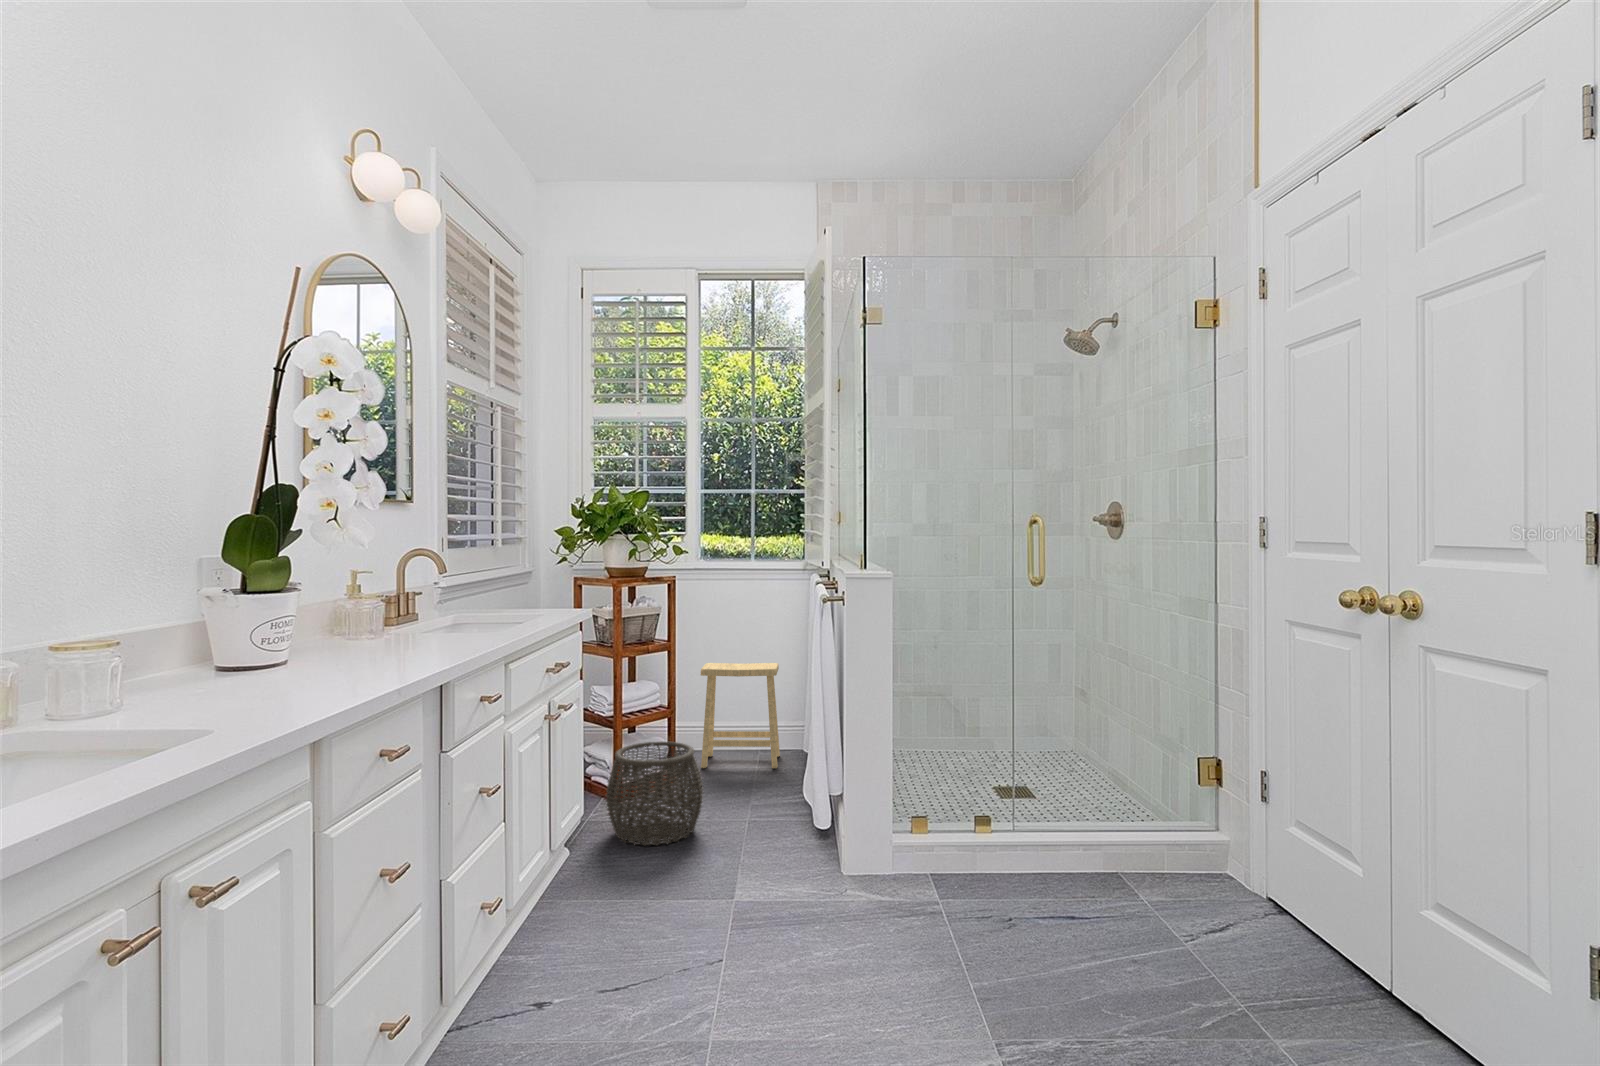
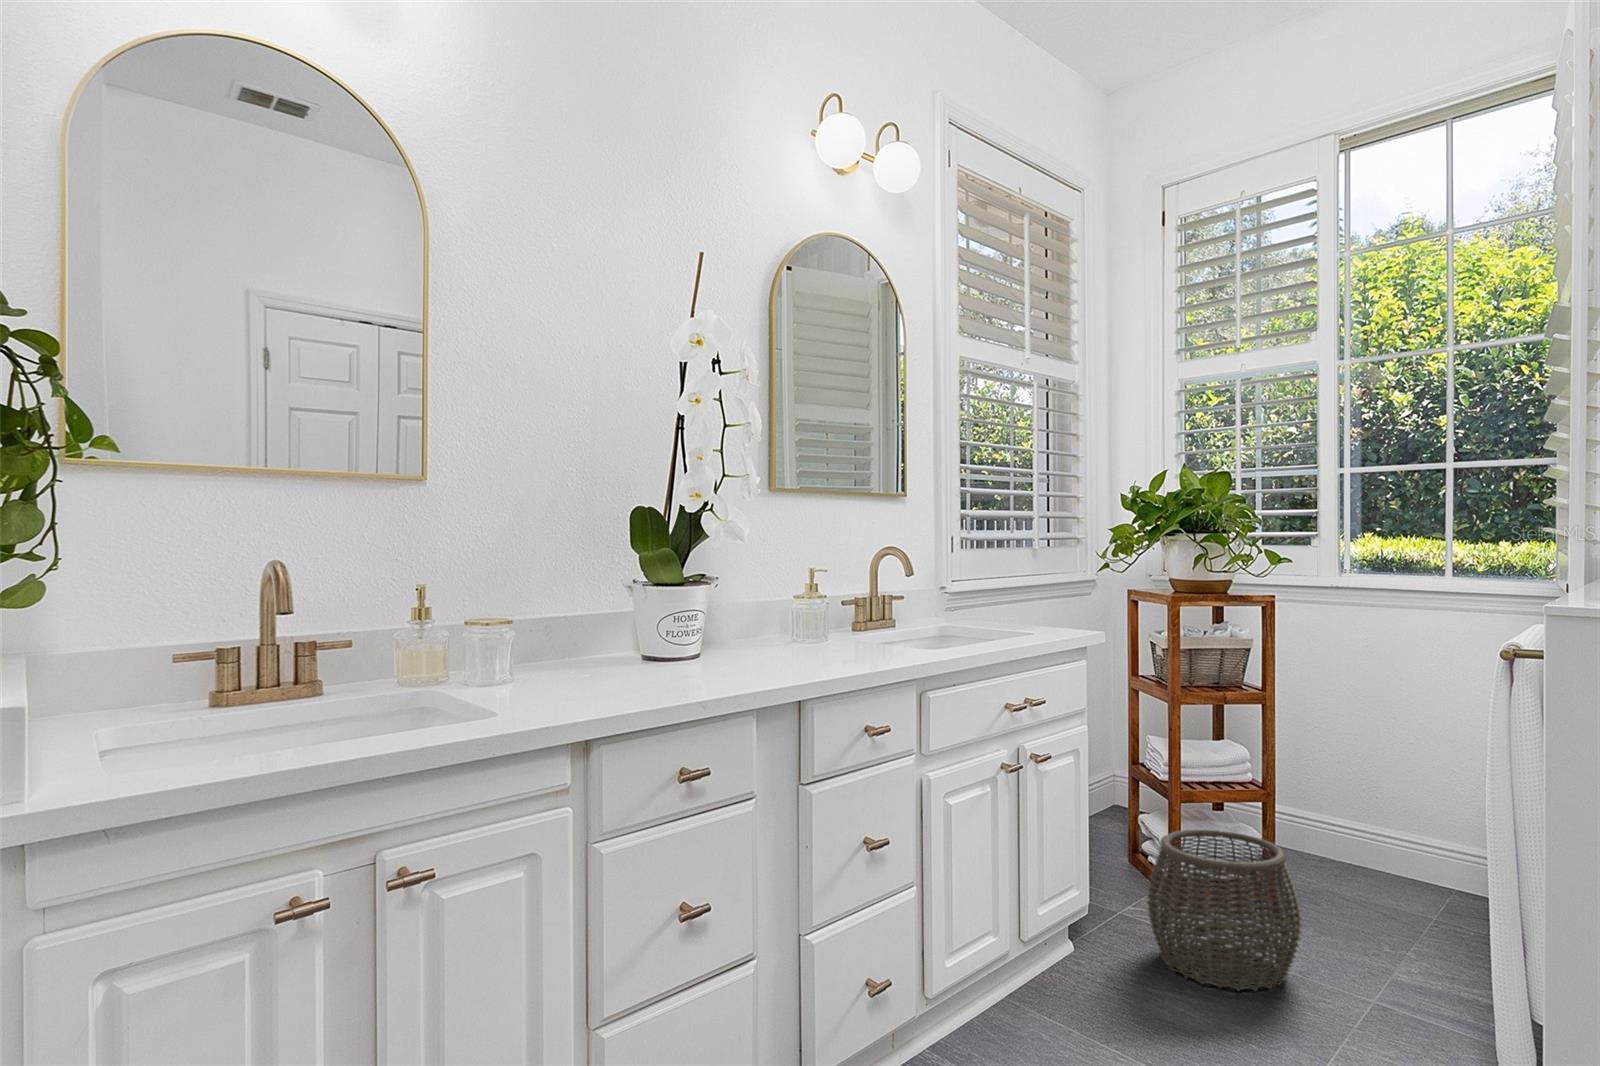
footstool: present [701,663,780,768] -> none [1316,726,1460,907]

